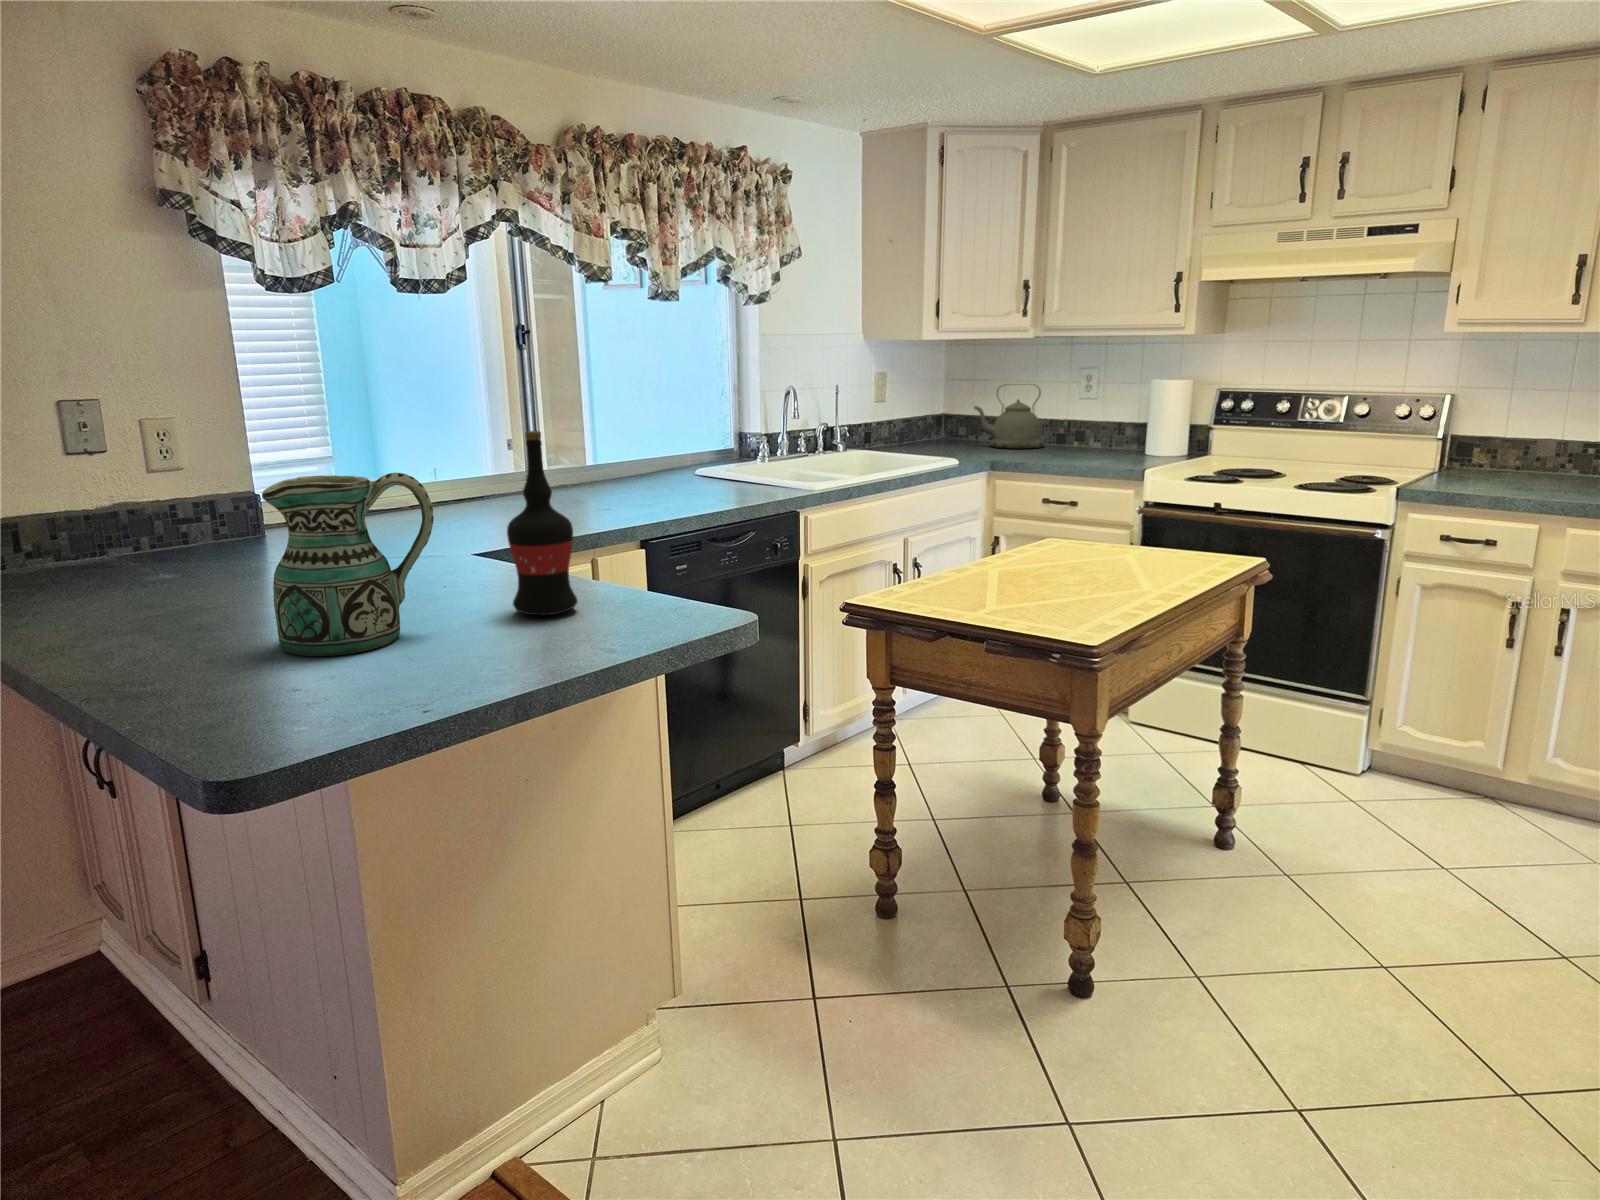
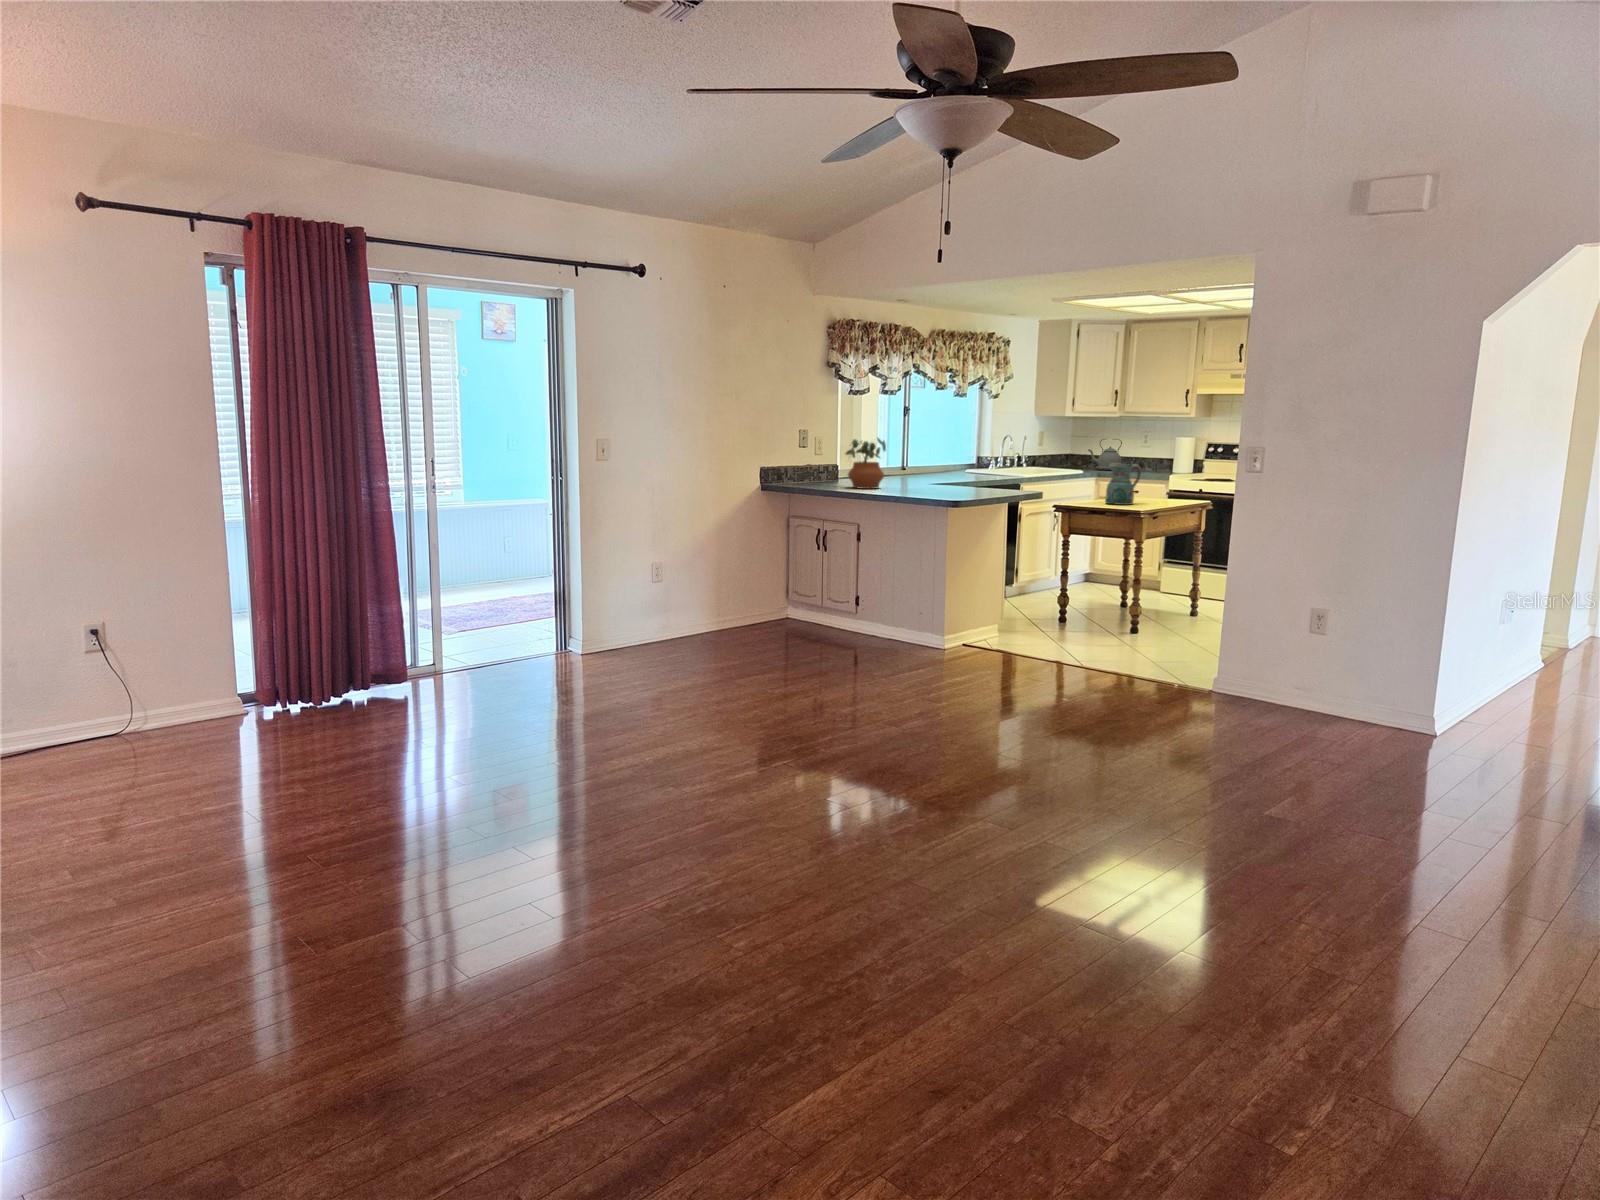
potted plant: none [94,428,257,609] -> present [846,438,886,489]
wine bottle: present [507,431,578,615] -> none [969,439,989,491]
ceramic pitcher: present [262,473,434,656] -> present [1105,464,1141,505]

